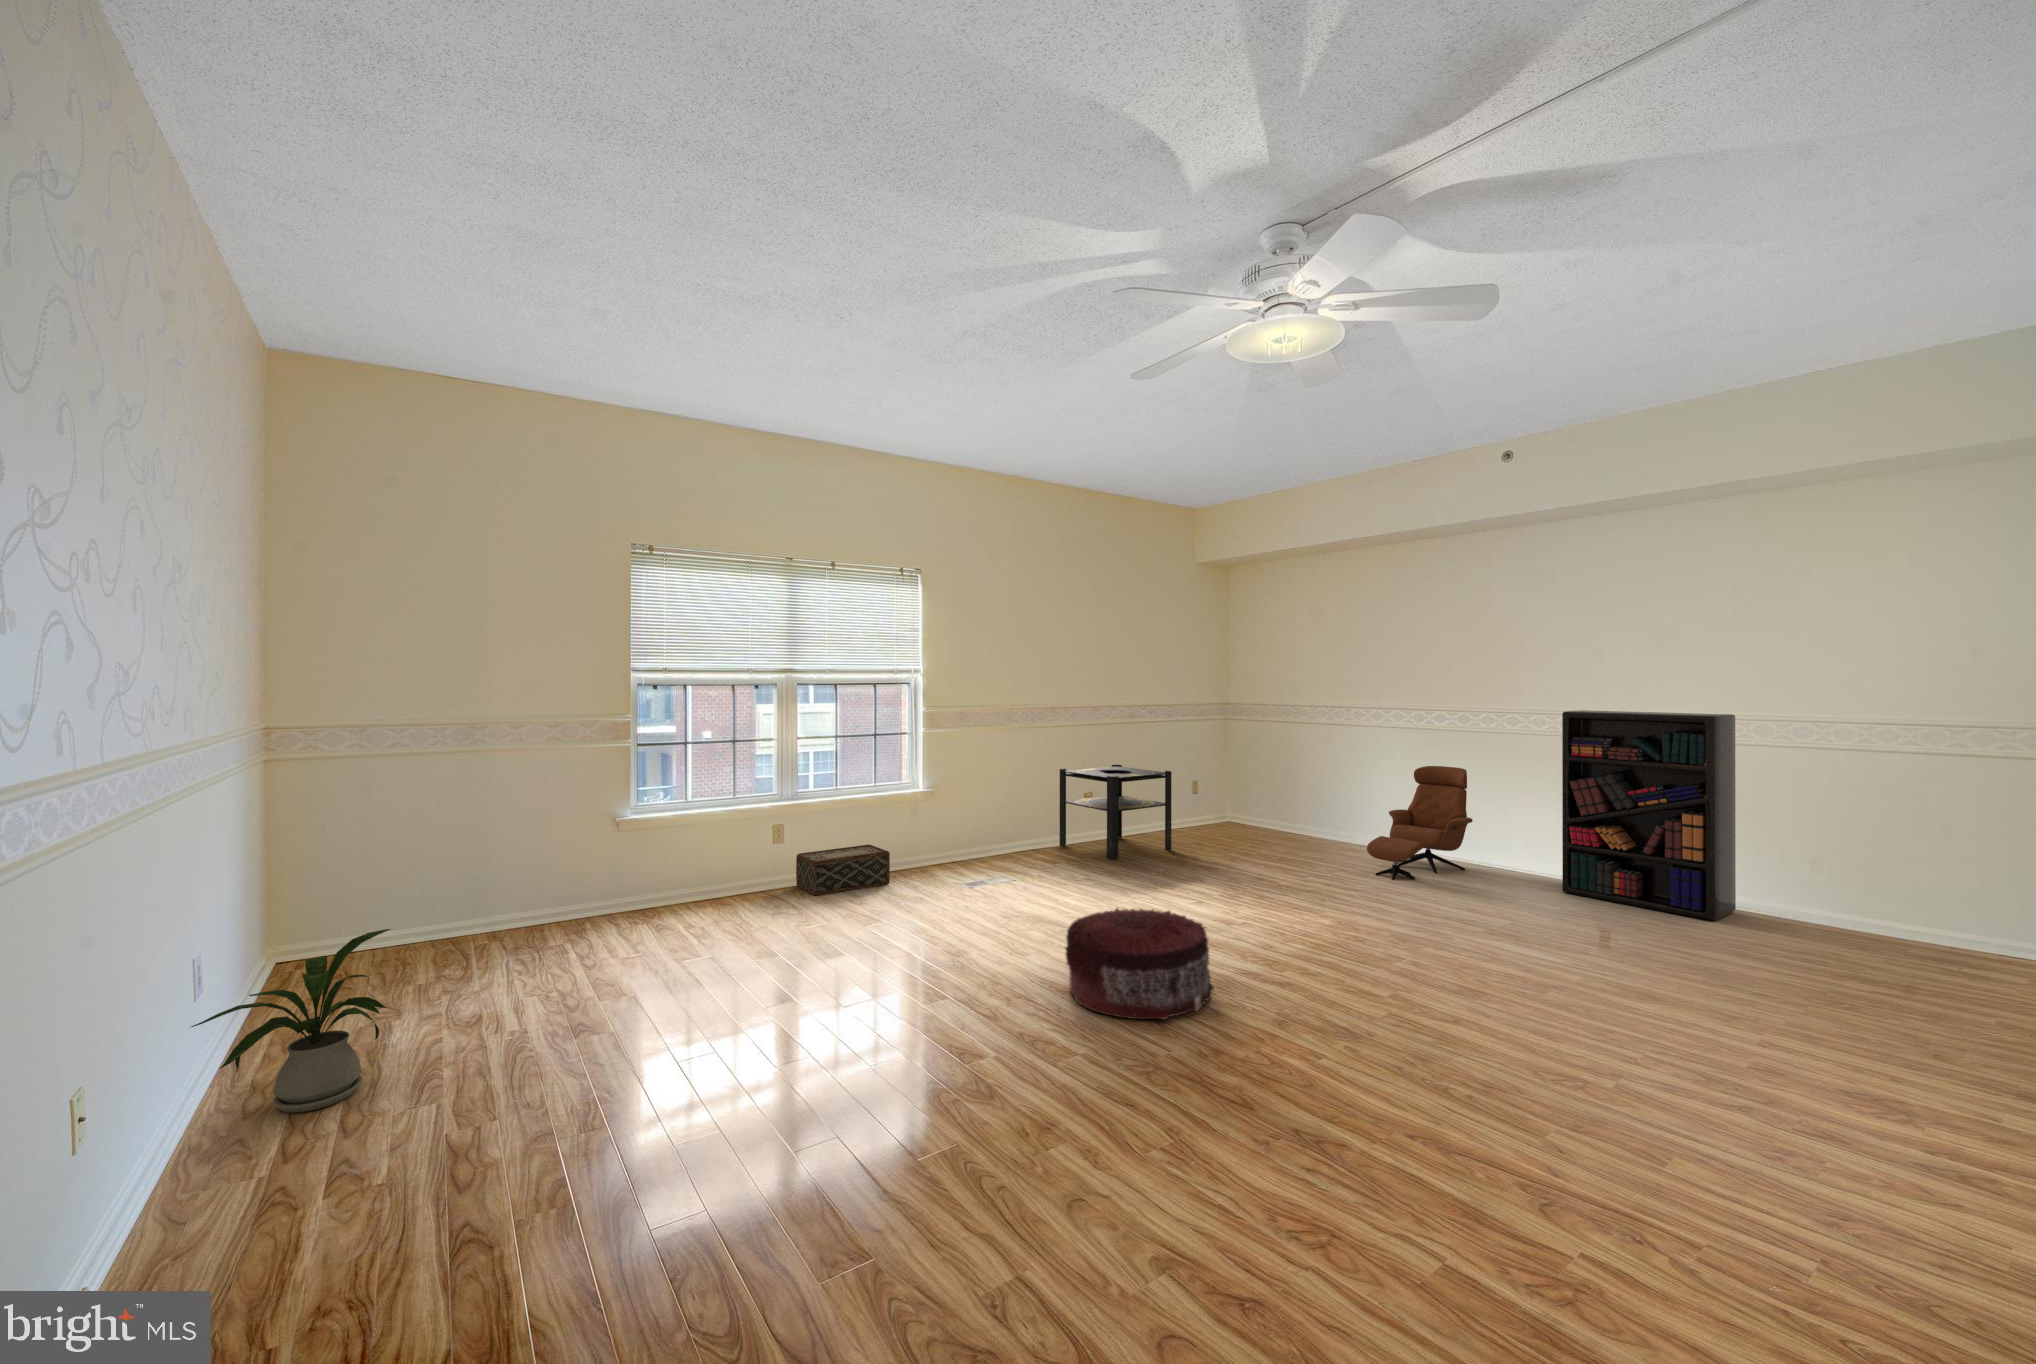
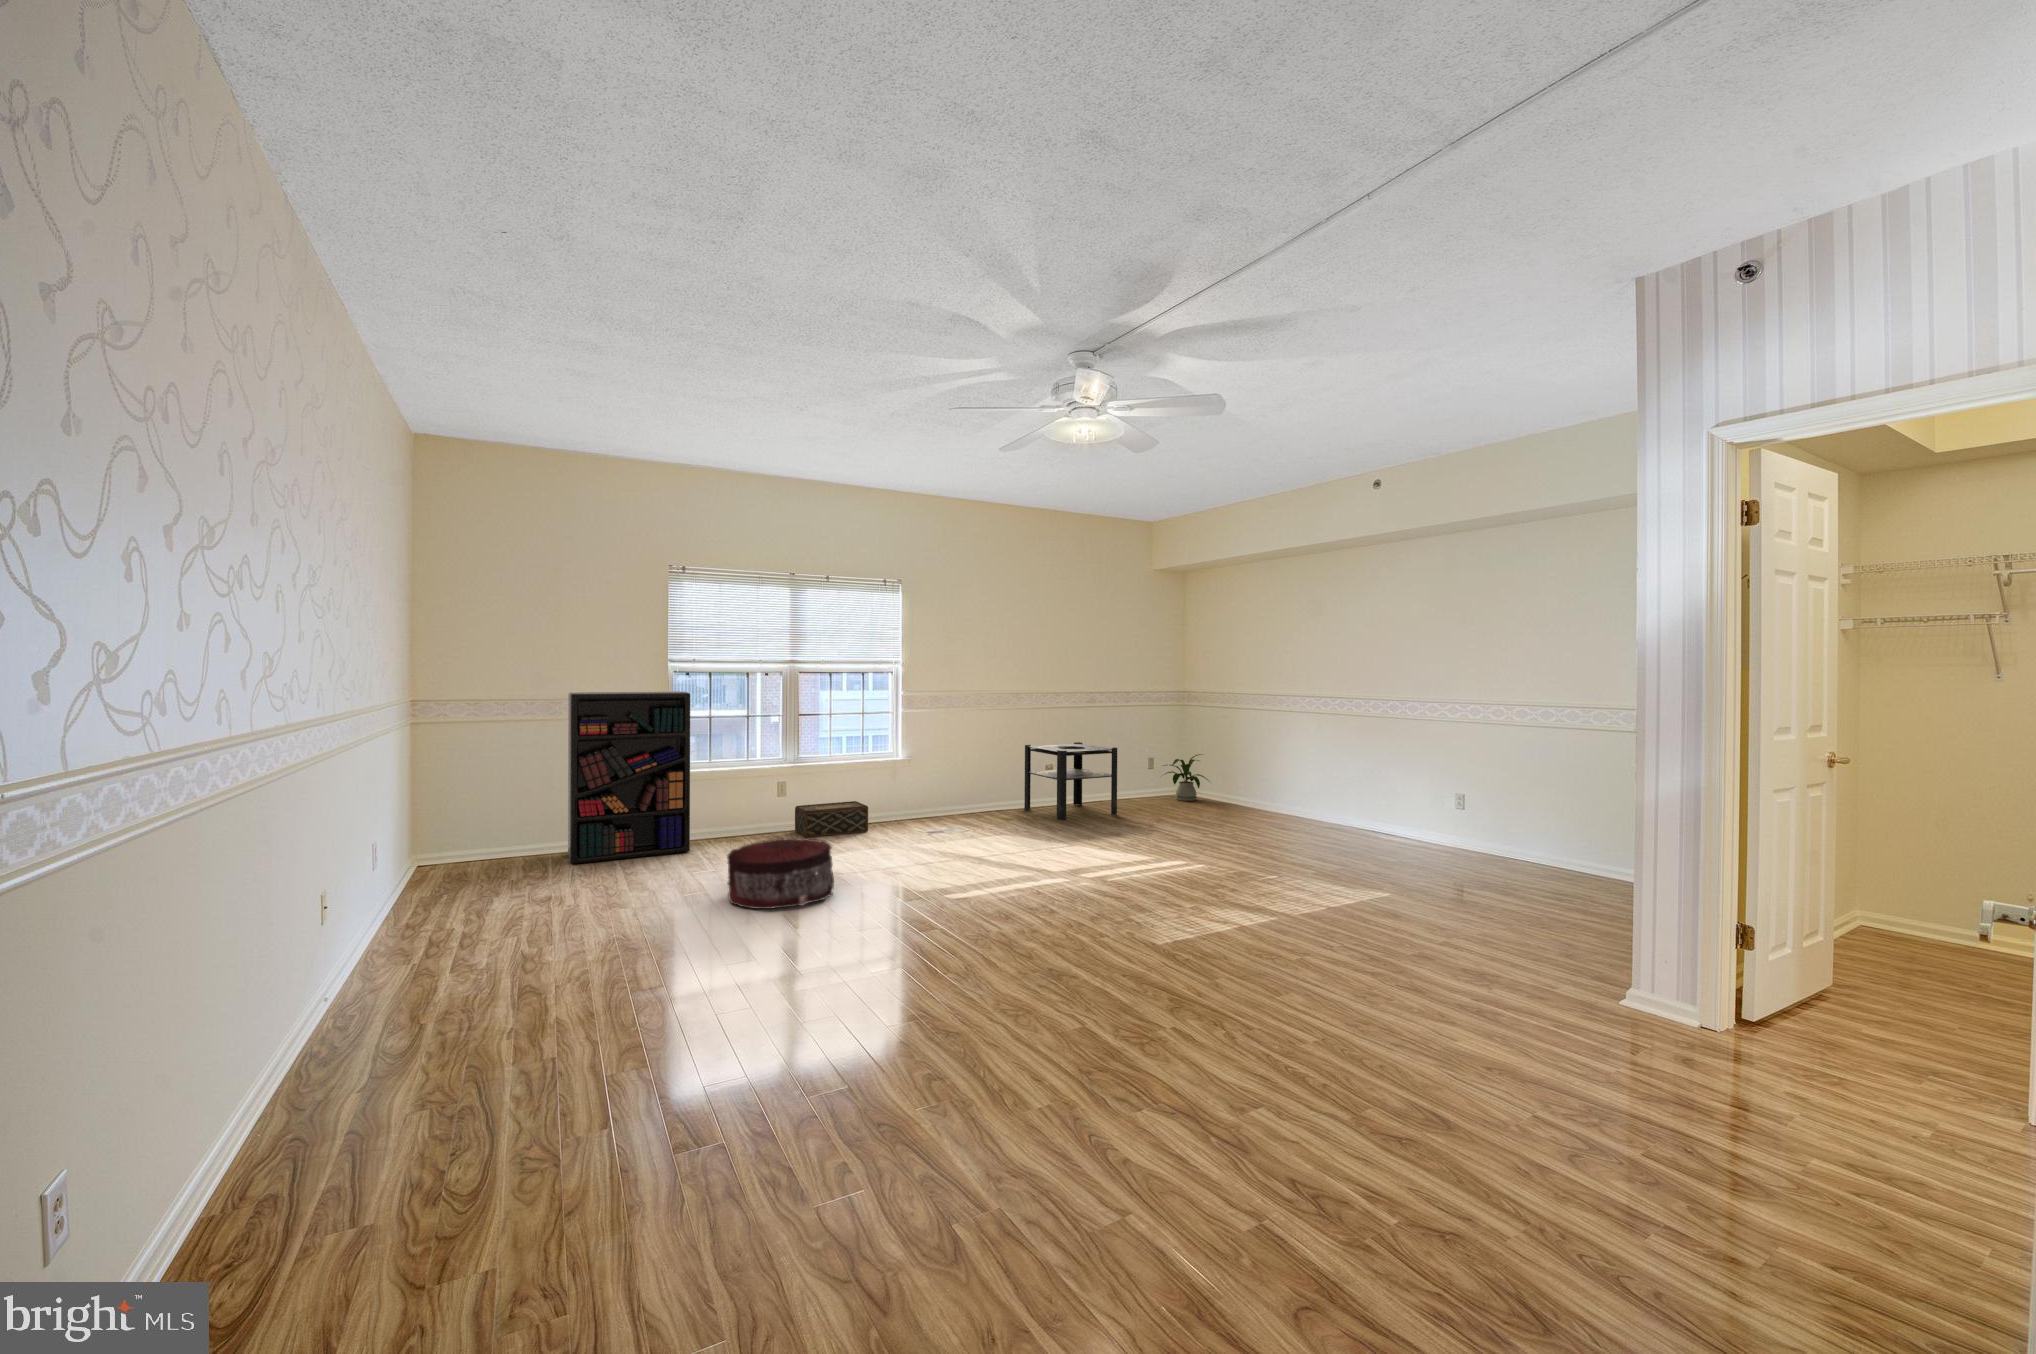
bookshelf: present [1562,710,1736,921] -> present [568,692,690,864]
armchair: present [1367,766,1473,880] -> none [1268,746,1366,840]
pouf: present [1065,908,1214,1020] -> present [727,838,834,909]
house plant: present [191,929,391,1112] -> present [1164,754,1209,801]

